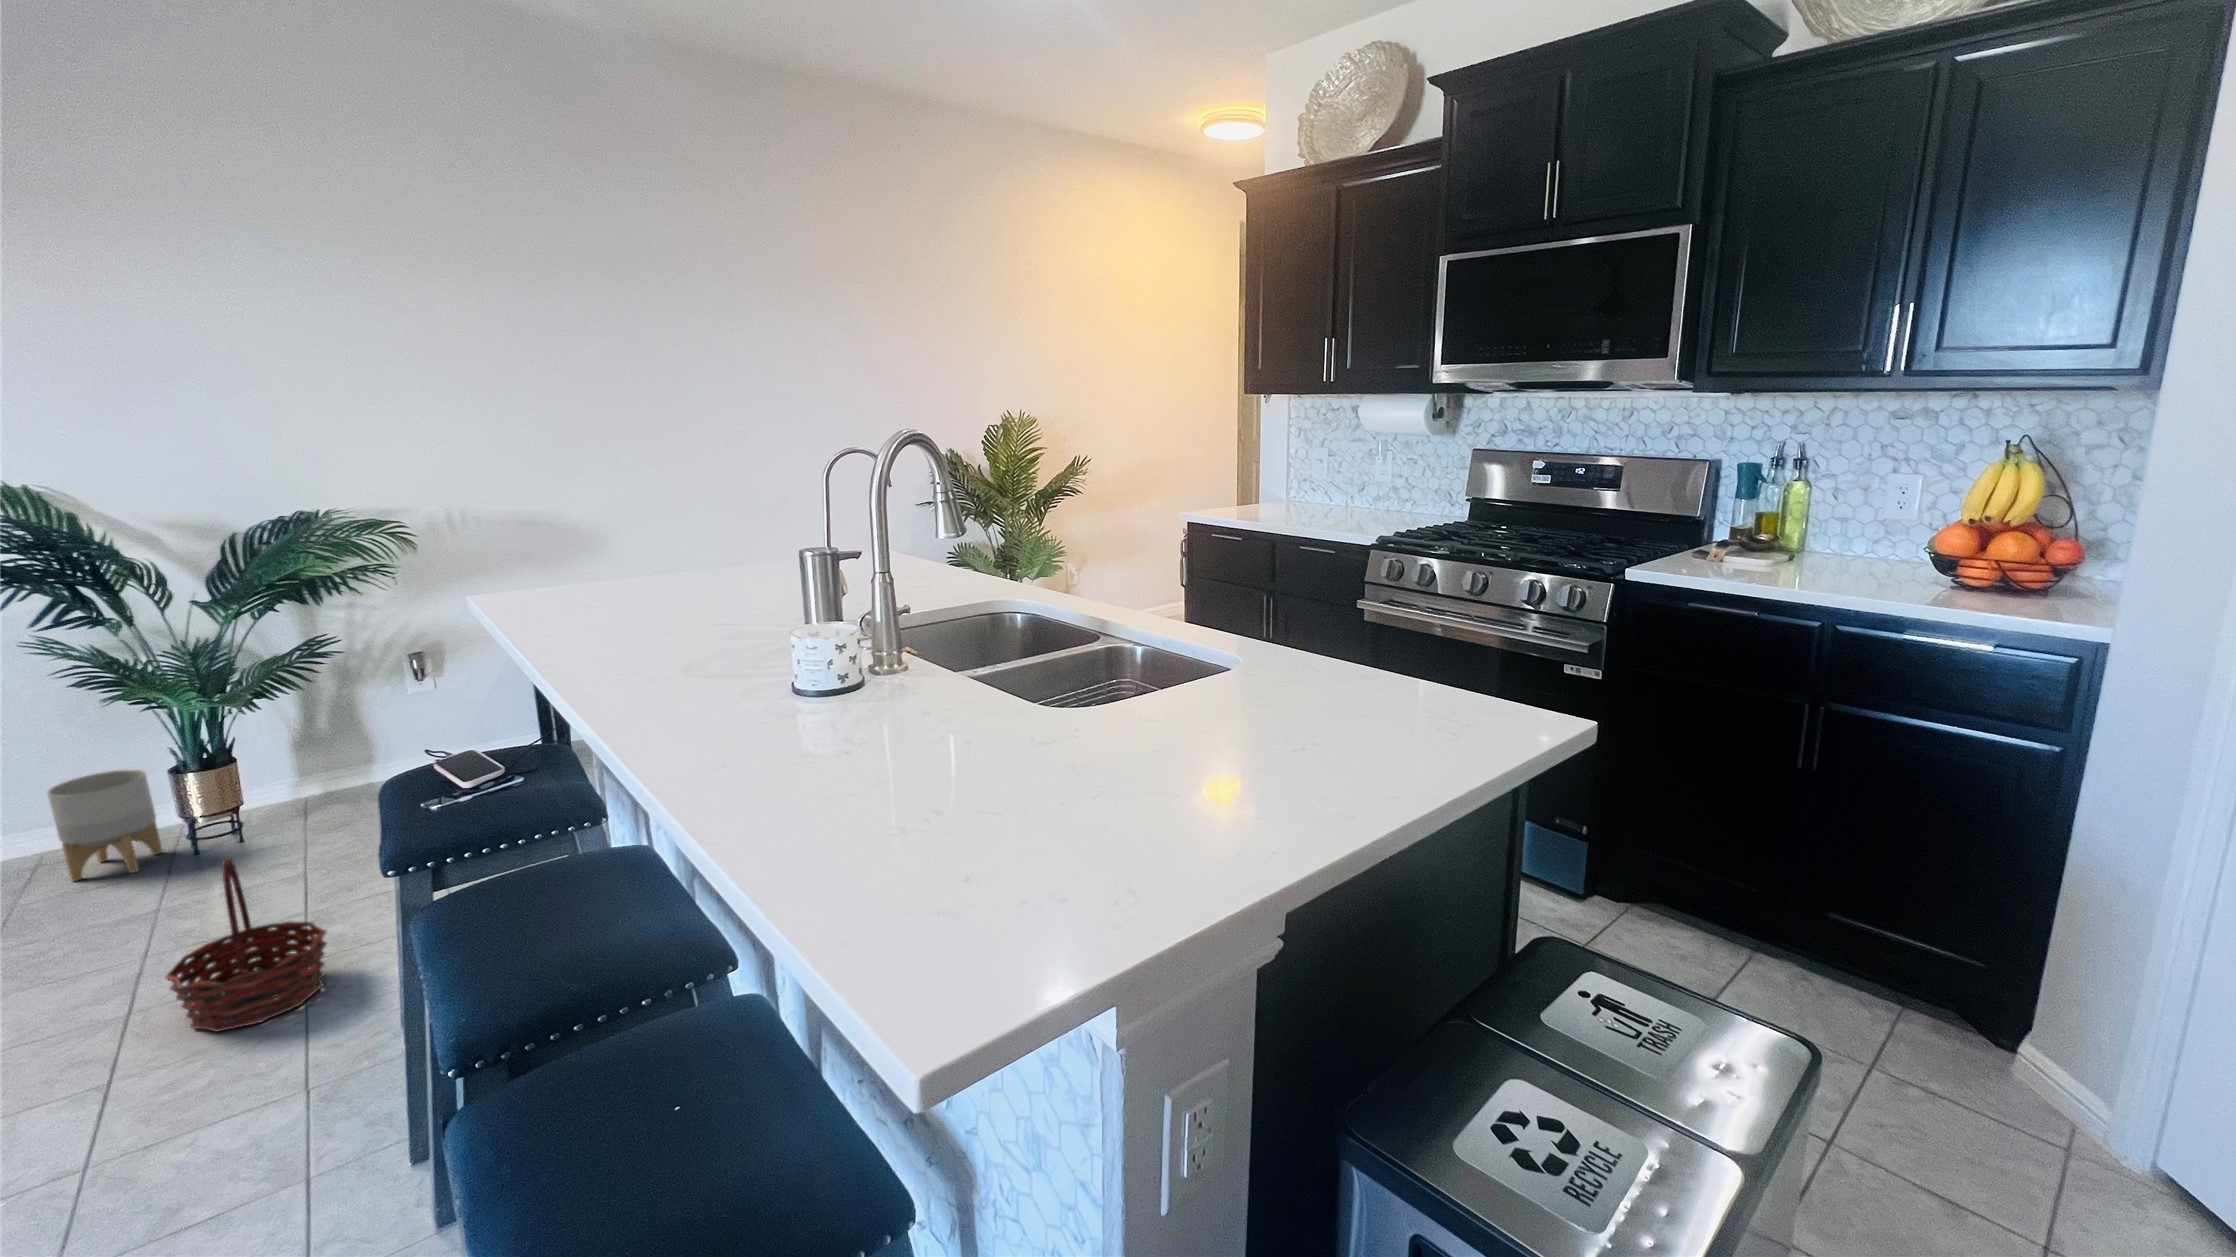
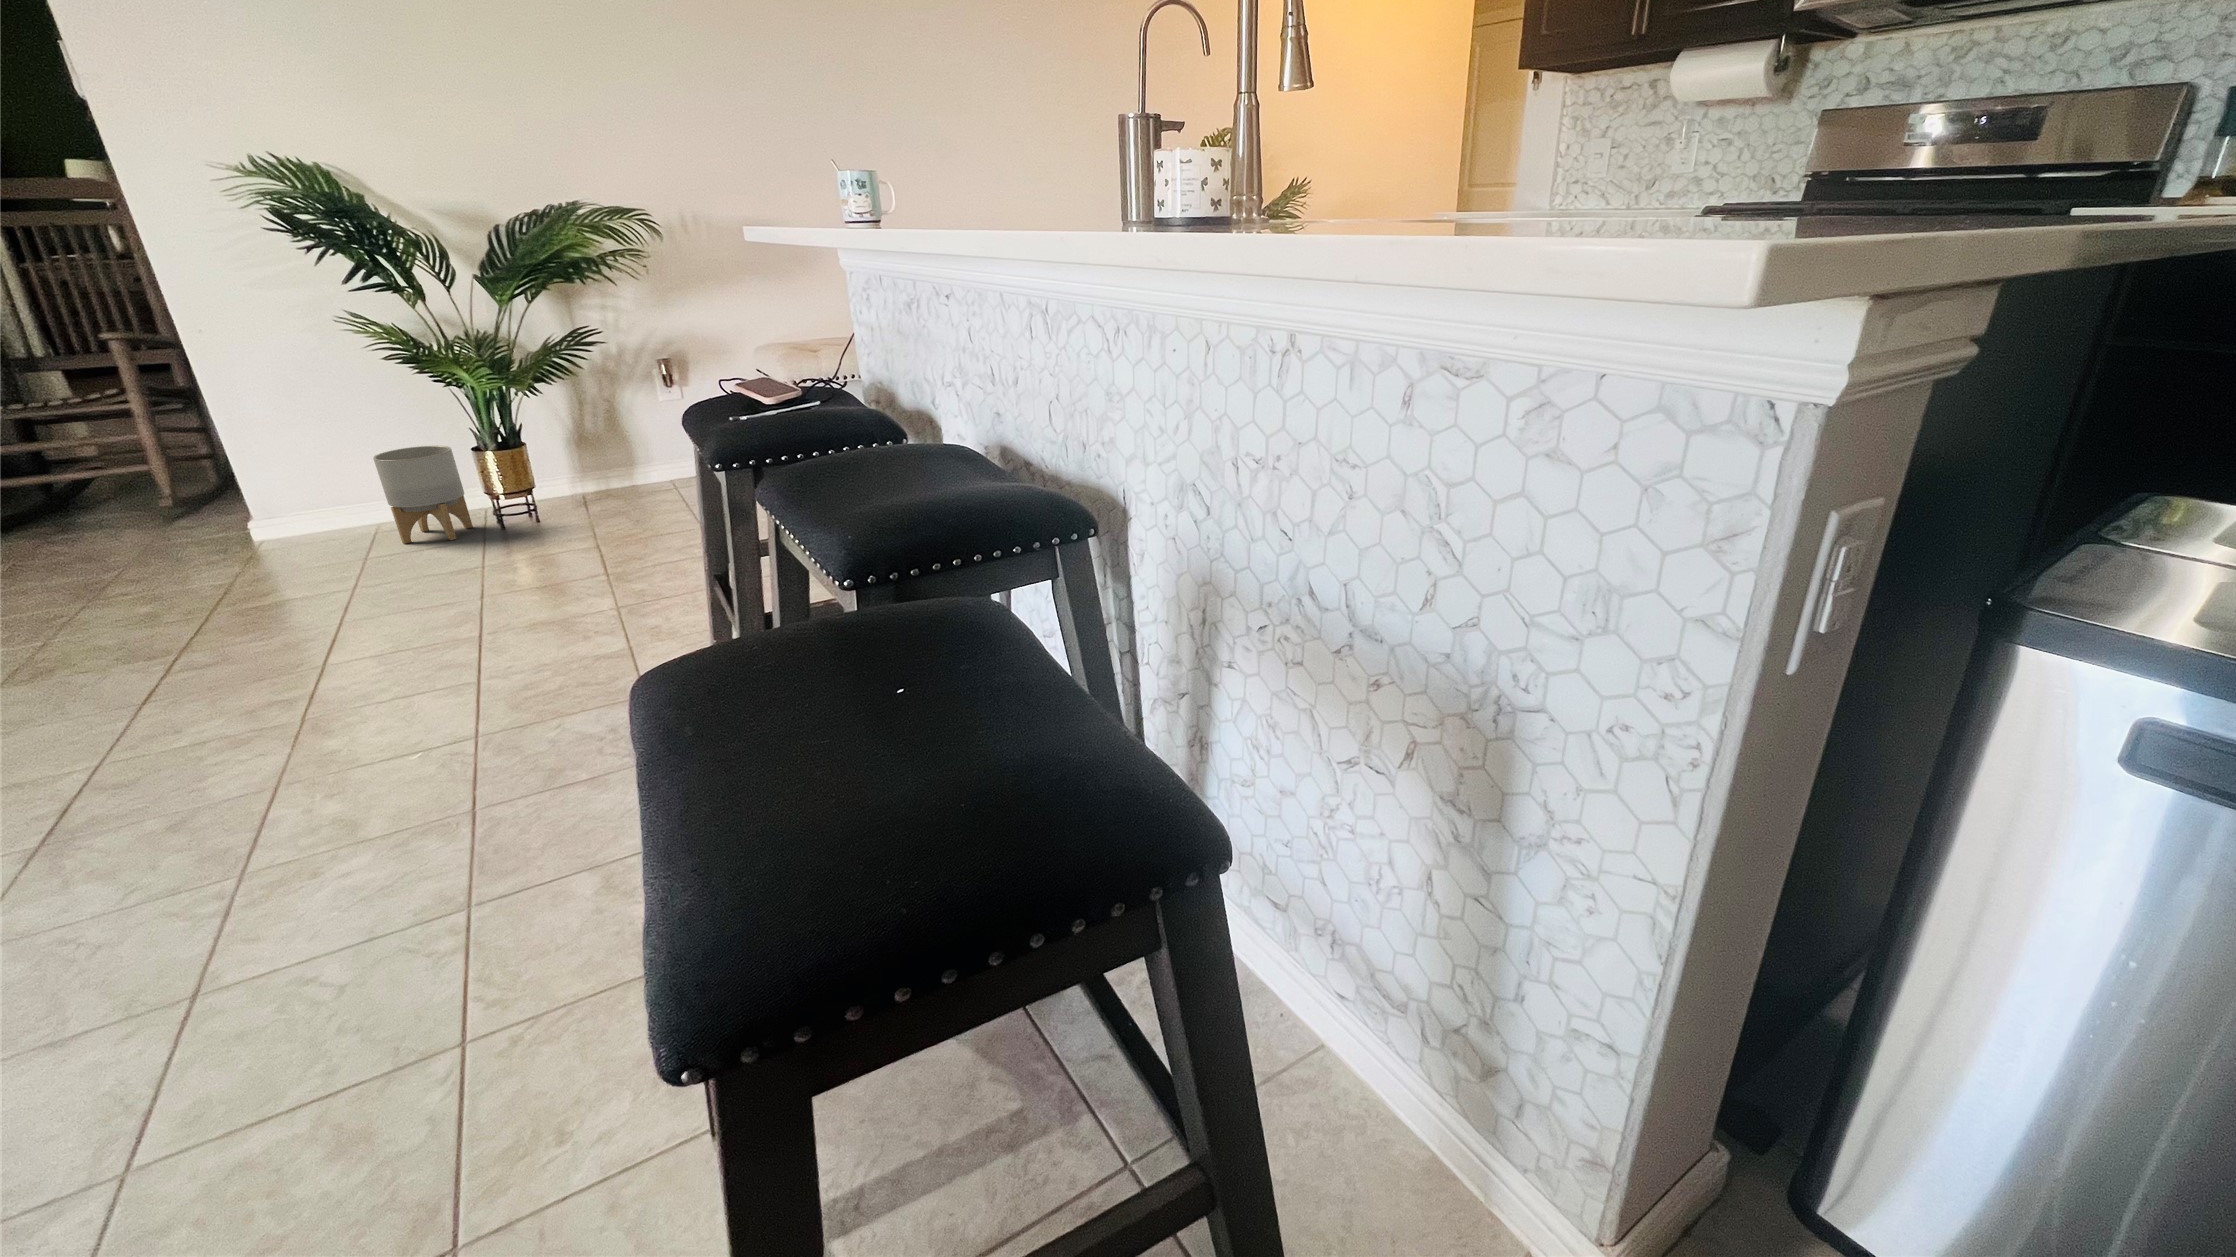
basket: present [165,857,327,1031] -> none [503,489,637,650]

